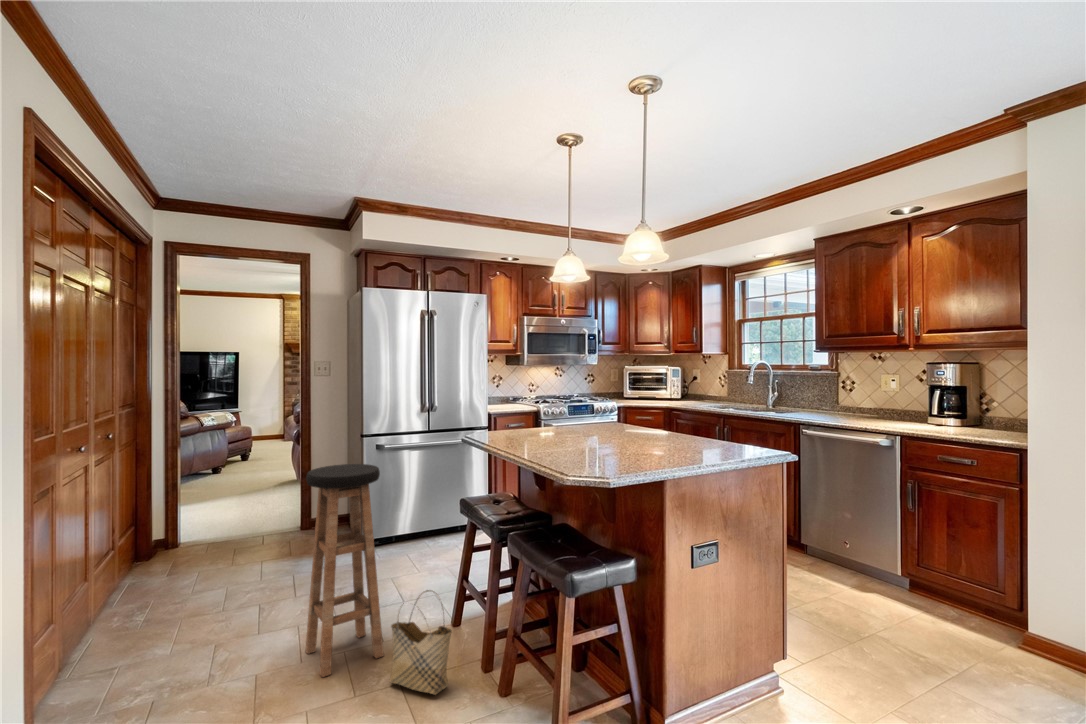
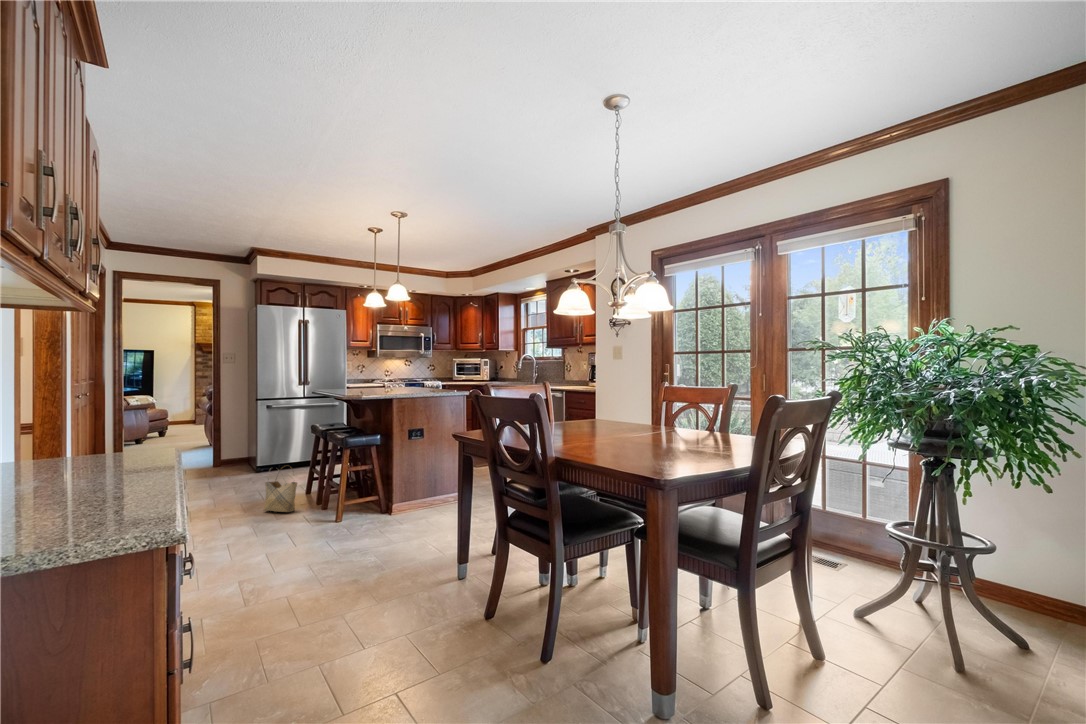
bar stool: present [305,464,384,677] -> none [217,405,262,512]

